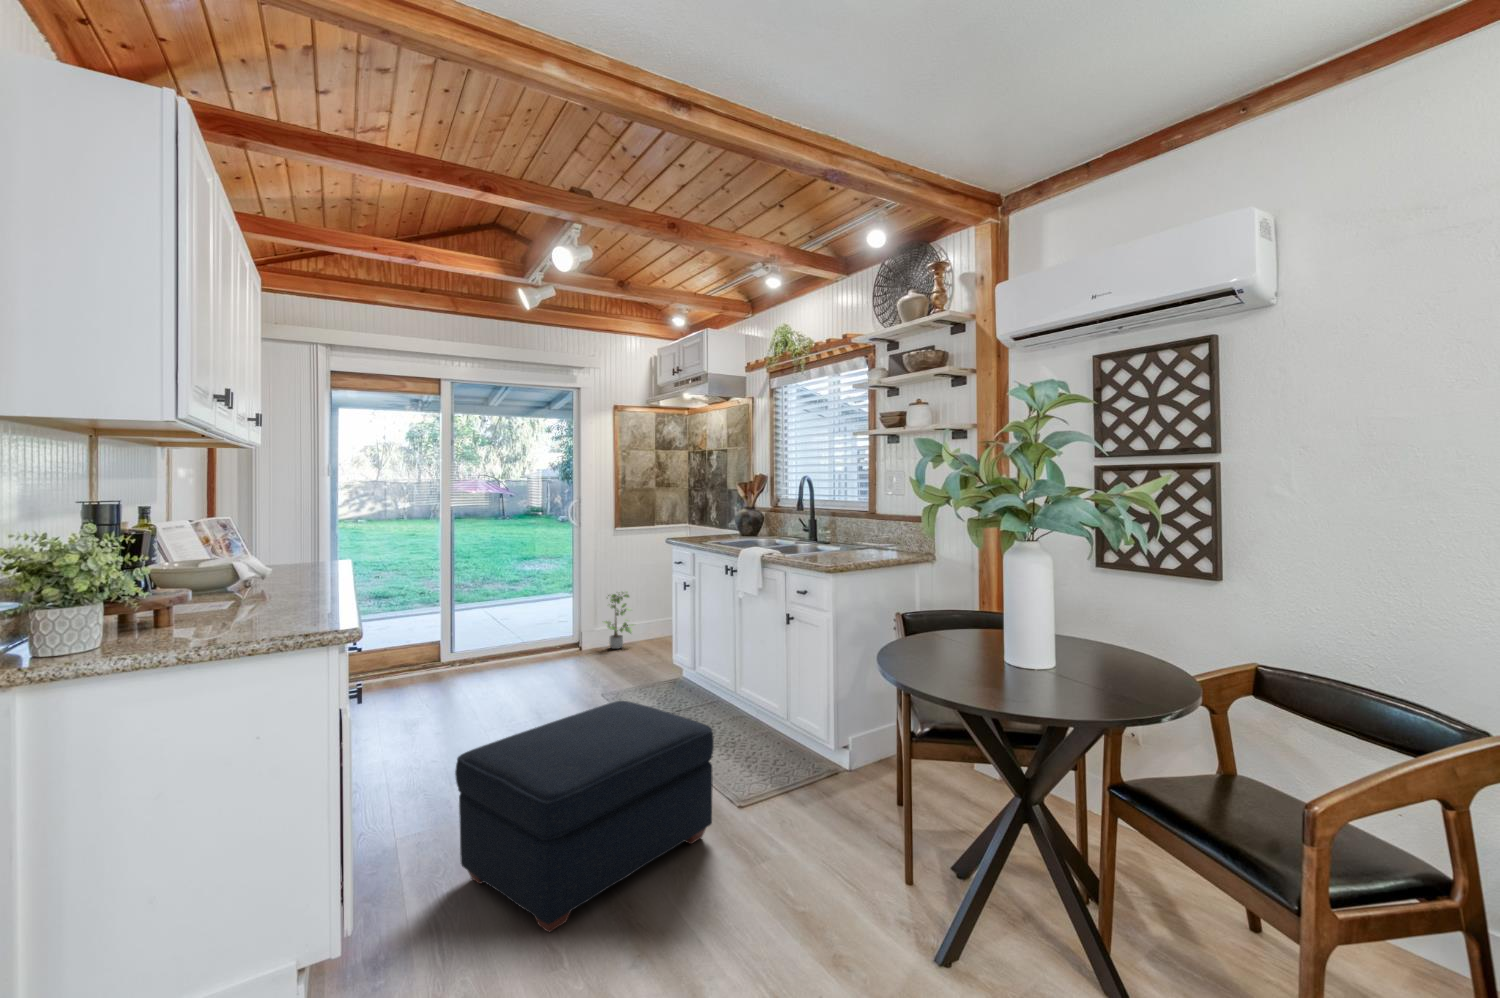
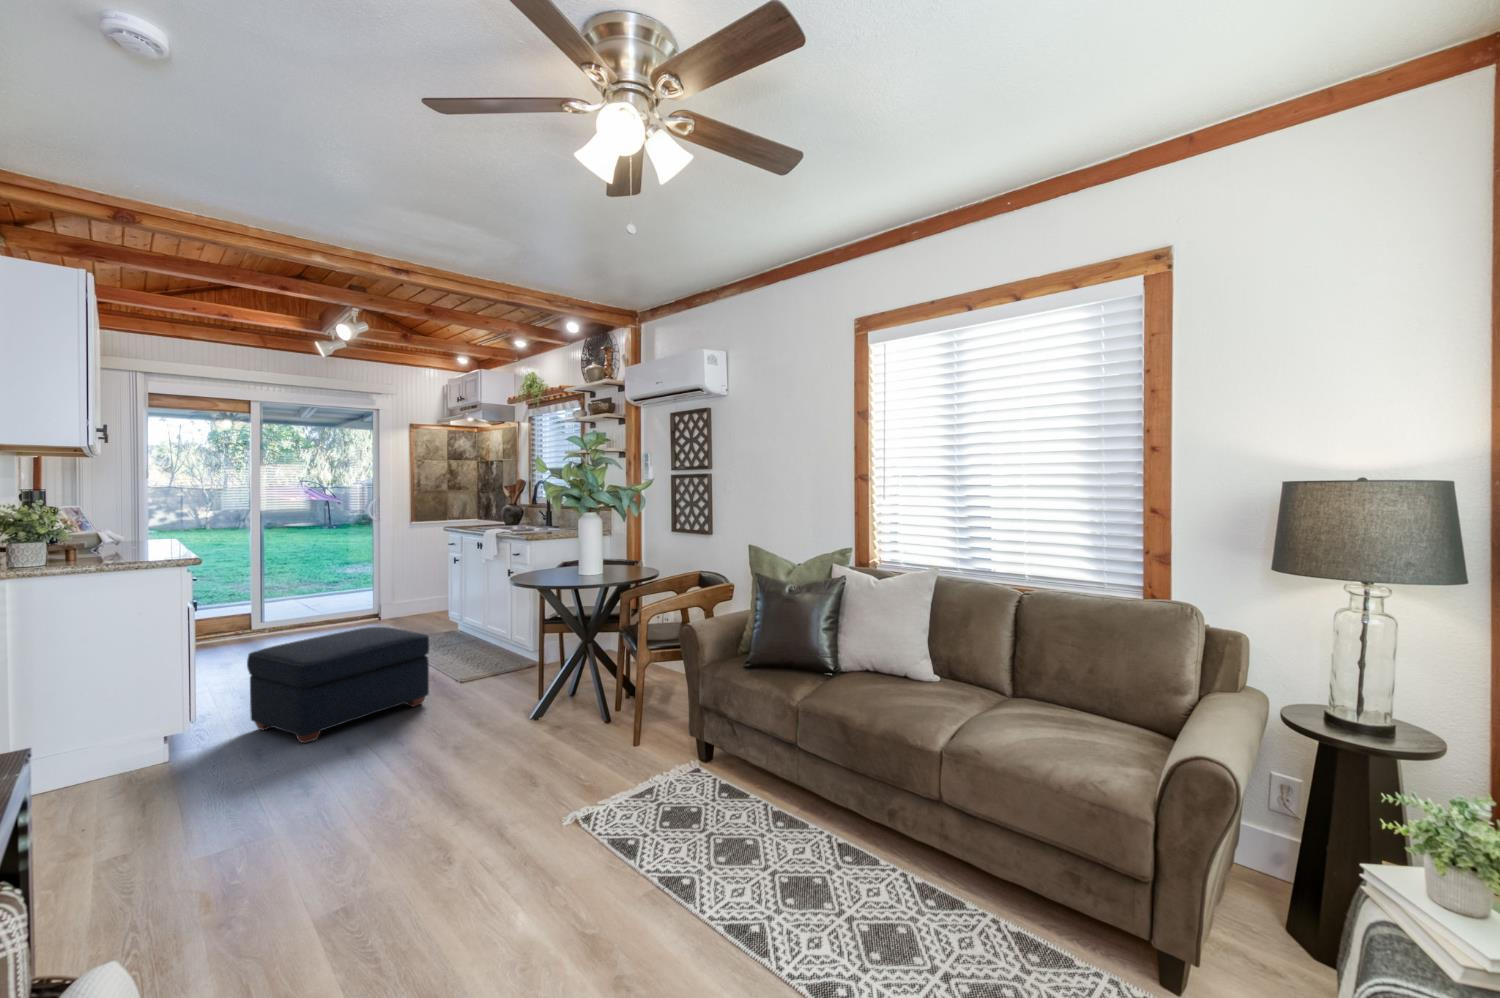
potted plant: present [604,592,633,649] -> none [398,570,428,617]

